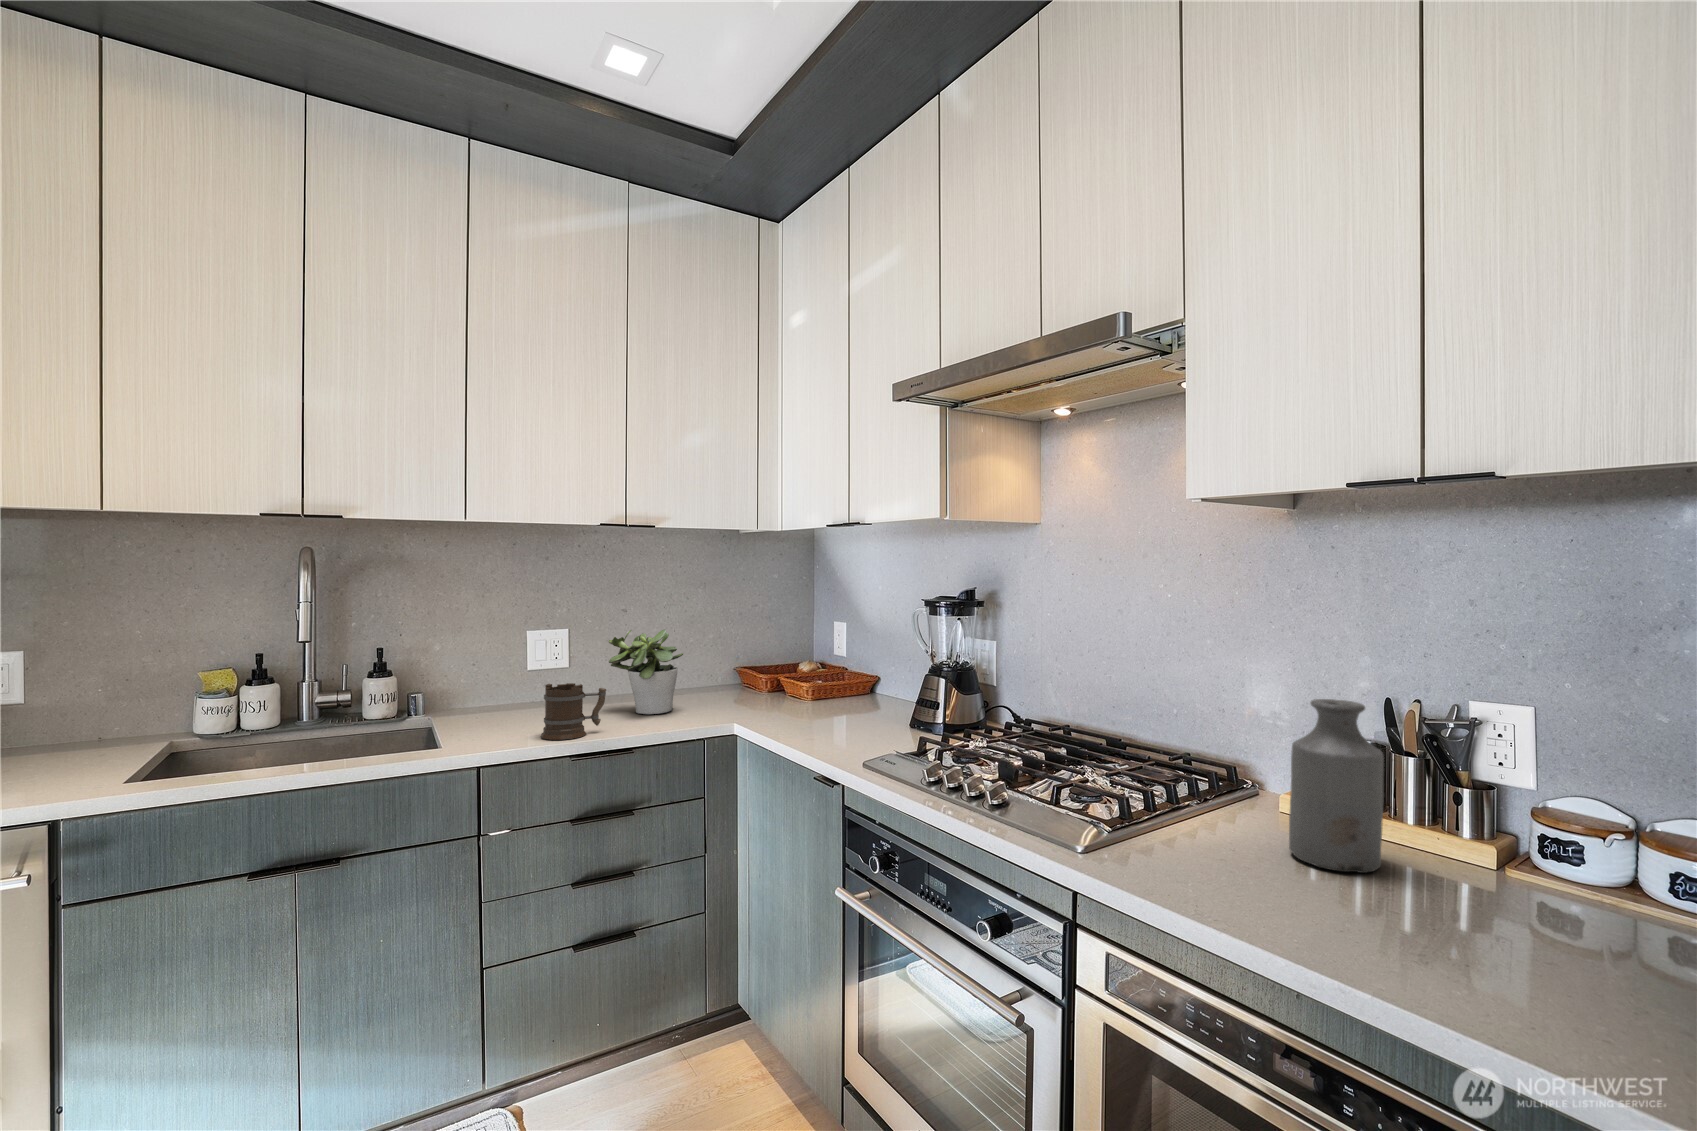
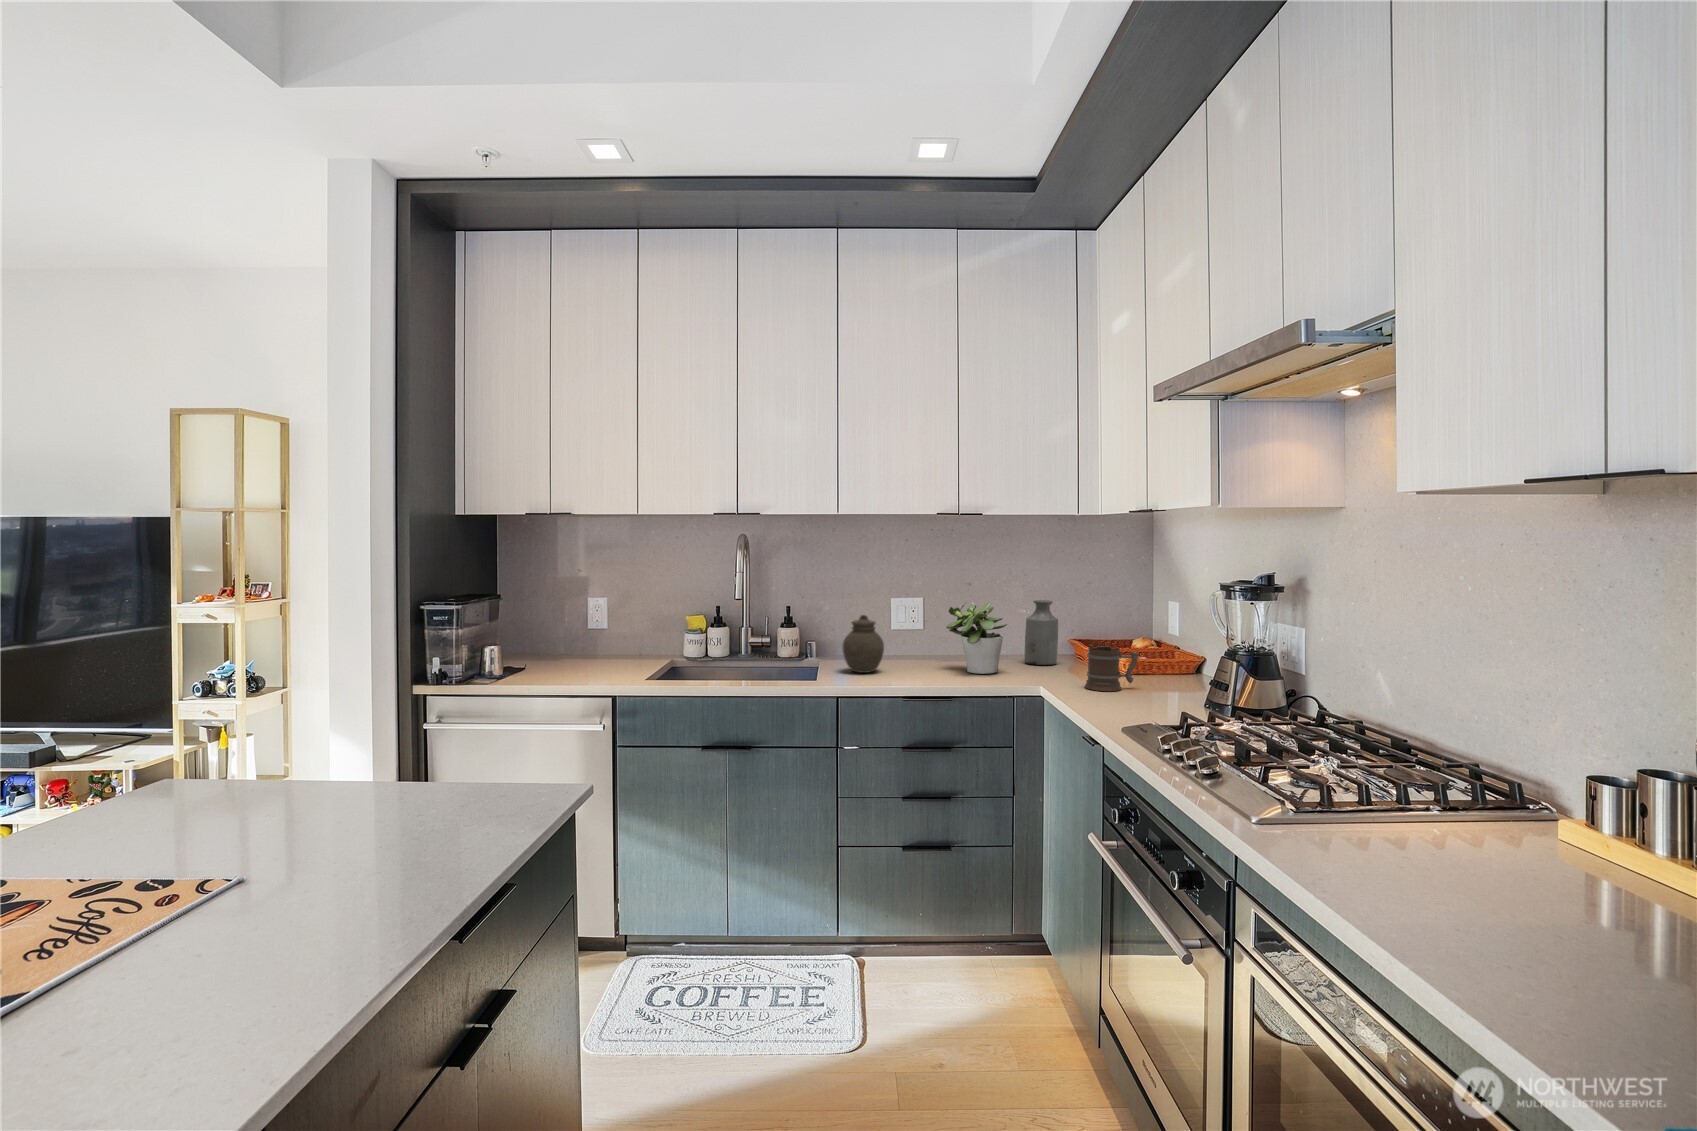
jar: none [472,653,531,729] -> present [843,615,884,673]
mug: present [541,683,606,740] -> present [1084,645,1138,691]
bottle: present [1289,699,1384,873] -> present [1024,600,1058,665]

